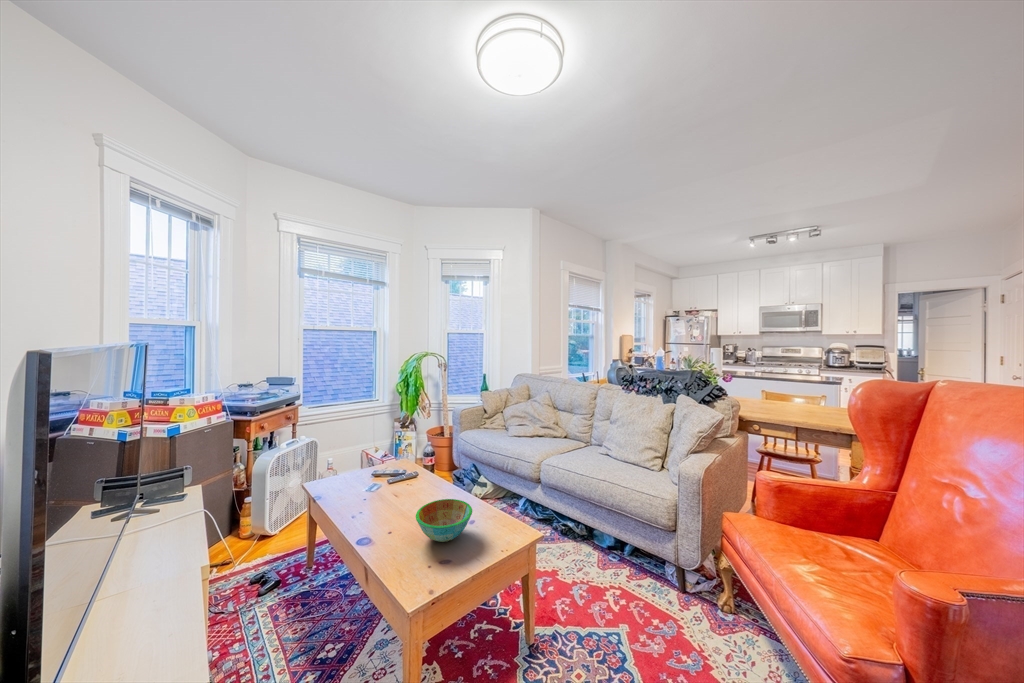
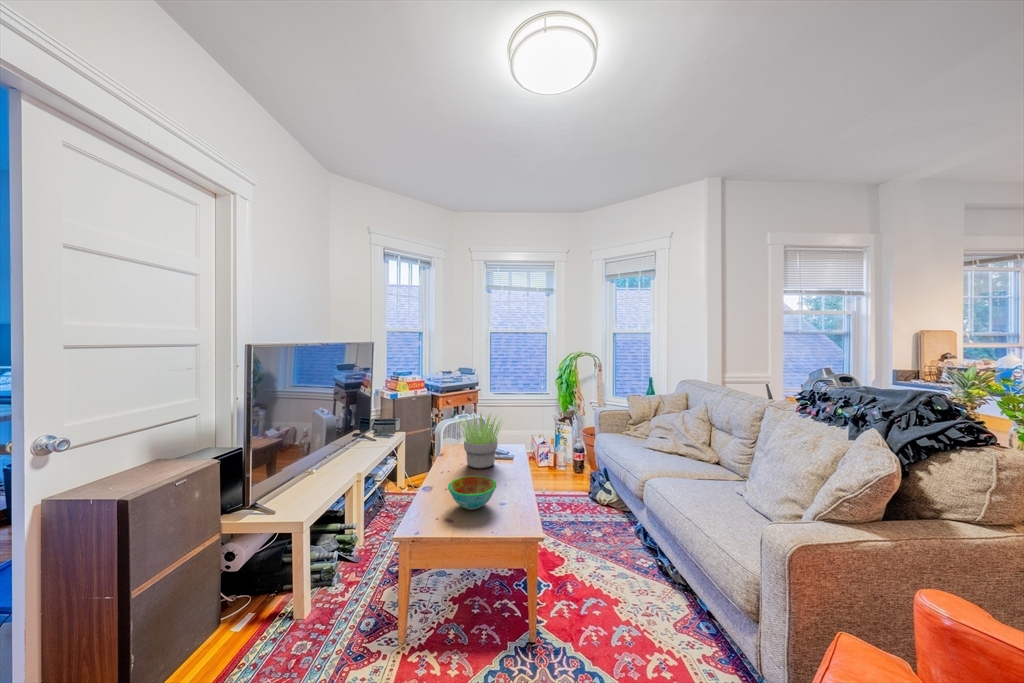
potted plant: none [352,426,422,497] -> present [457,413,502,468]

